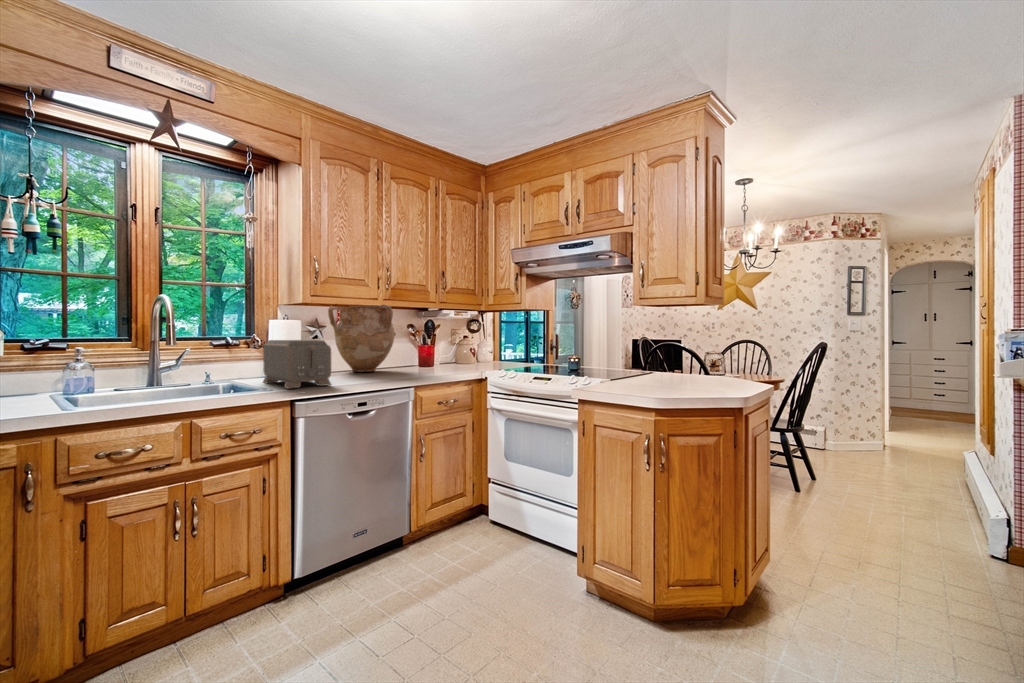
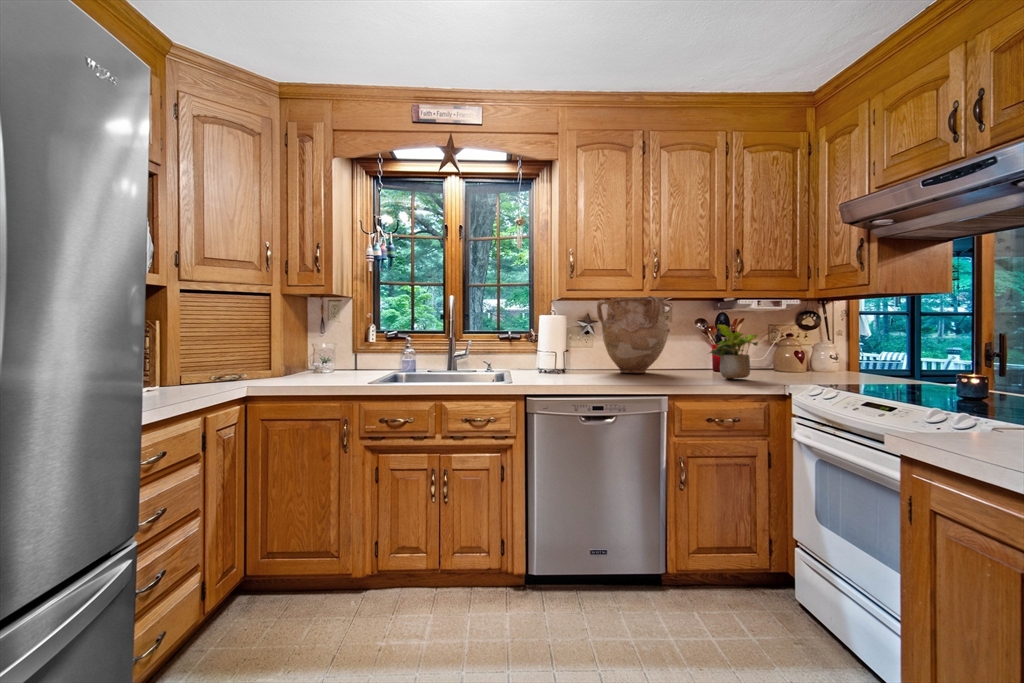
potted plant: none [430,330,463,372] -> present [710,325,758,379]
toaster: present [263,340,331,389] -> none [522,336,569,383]

